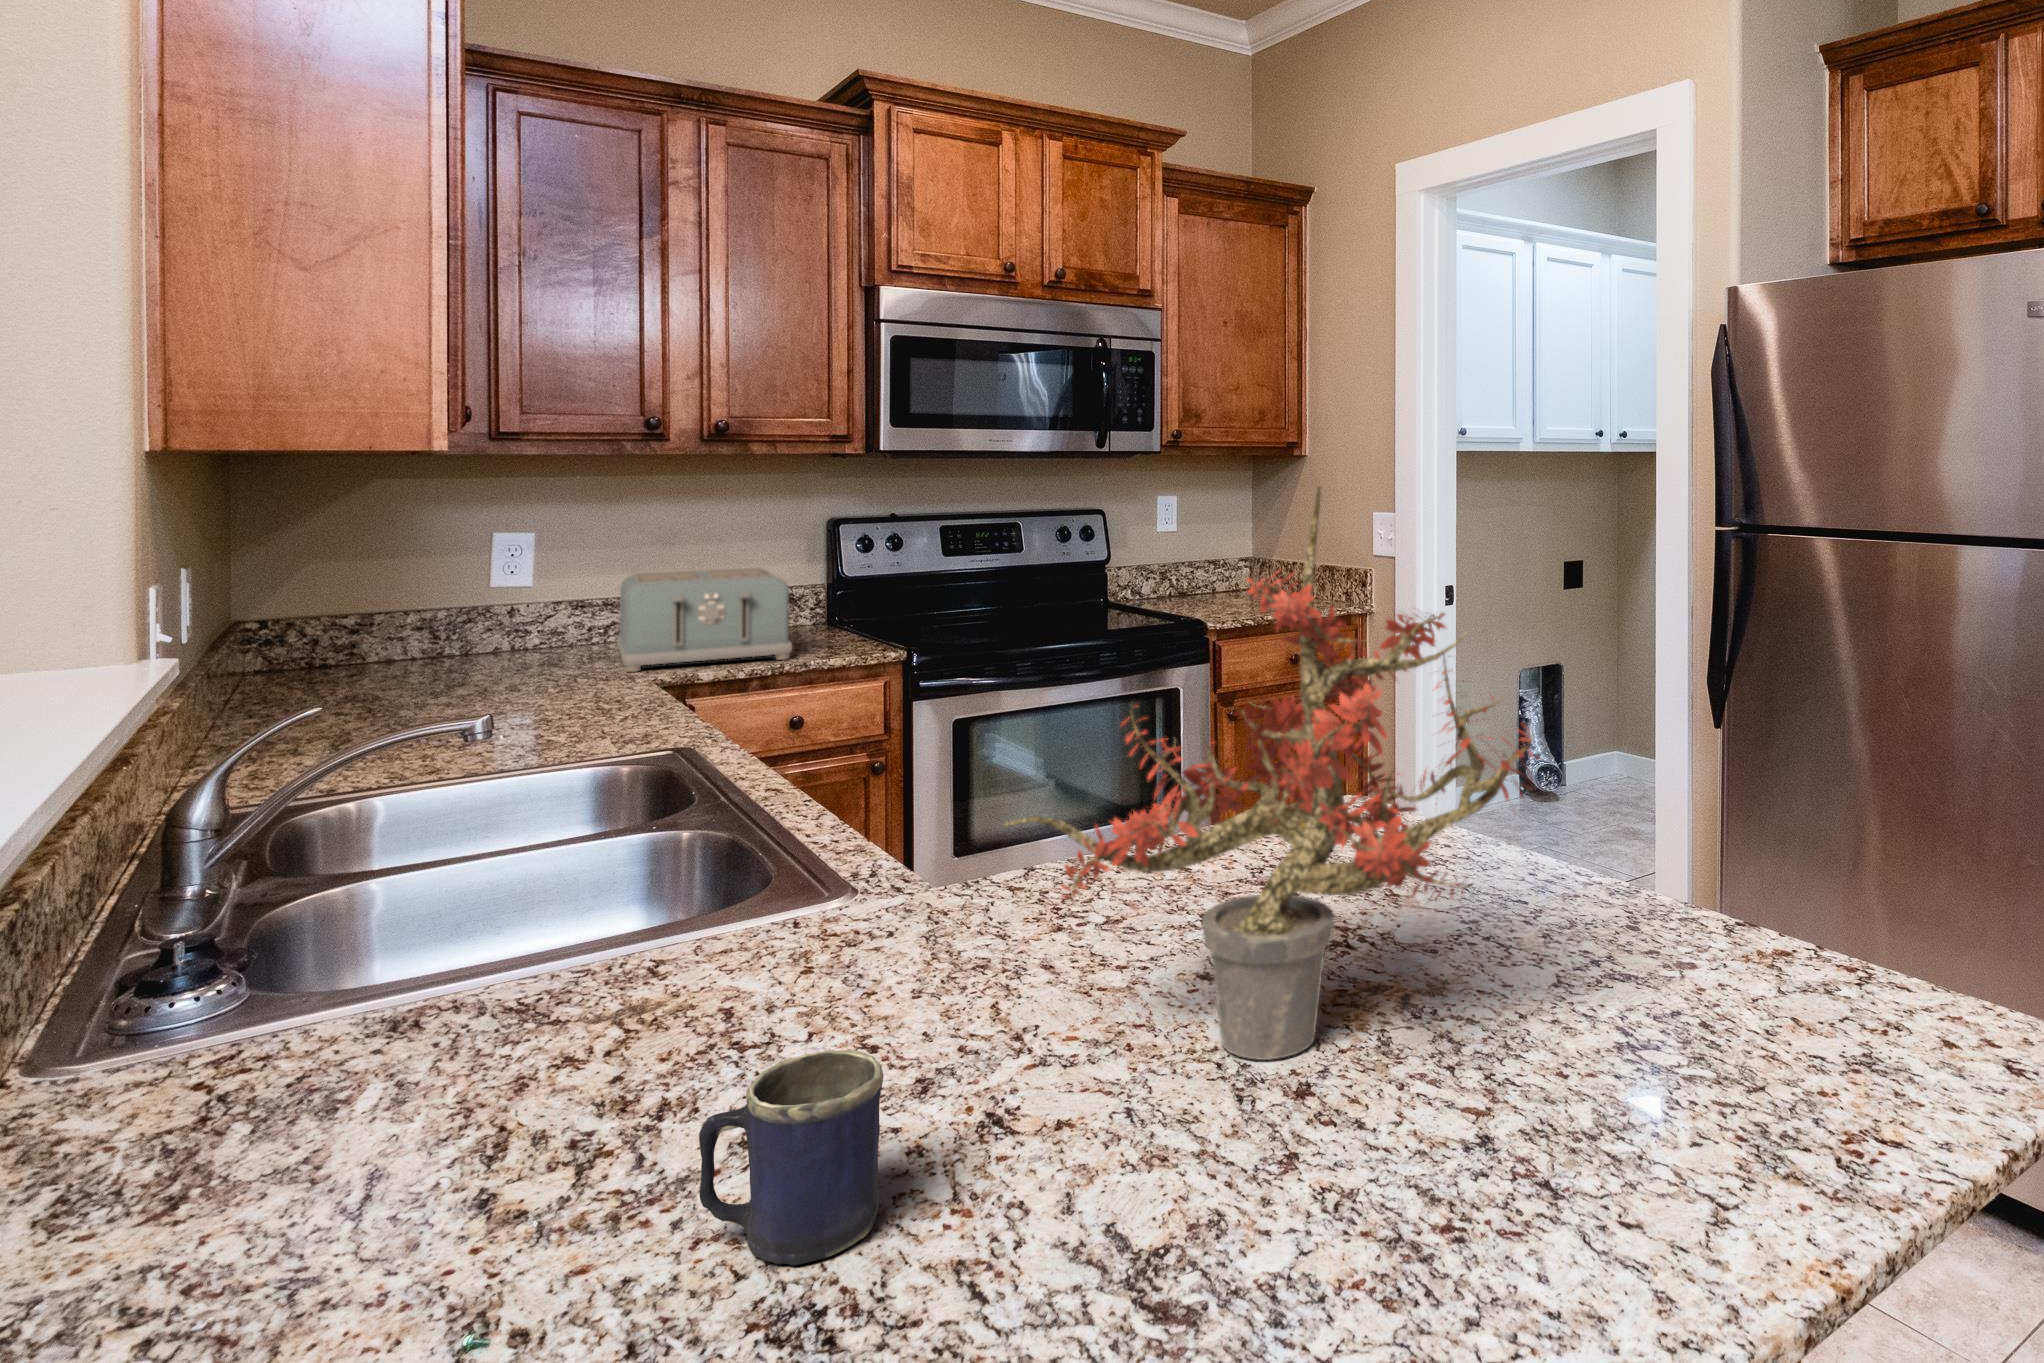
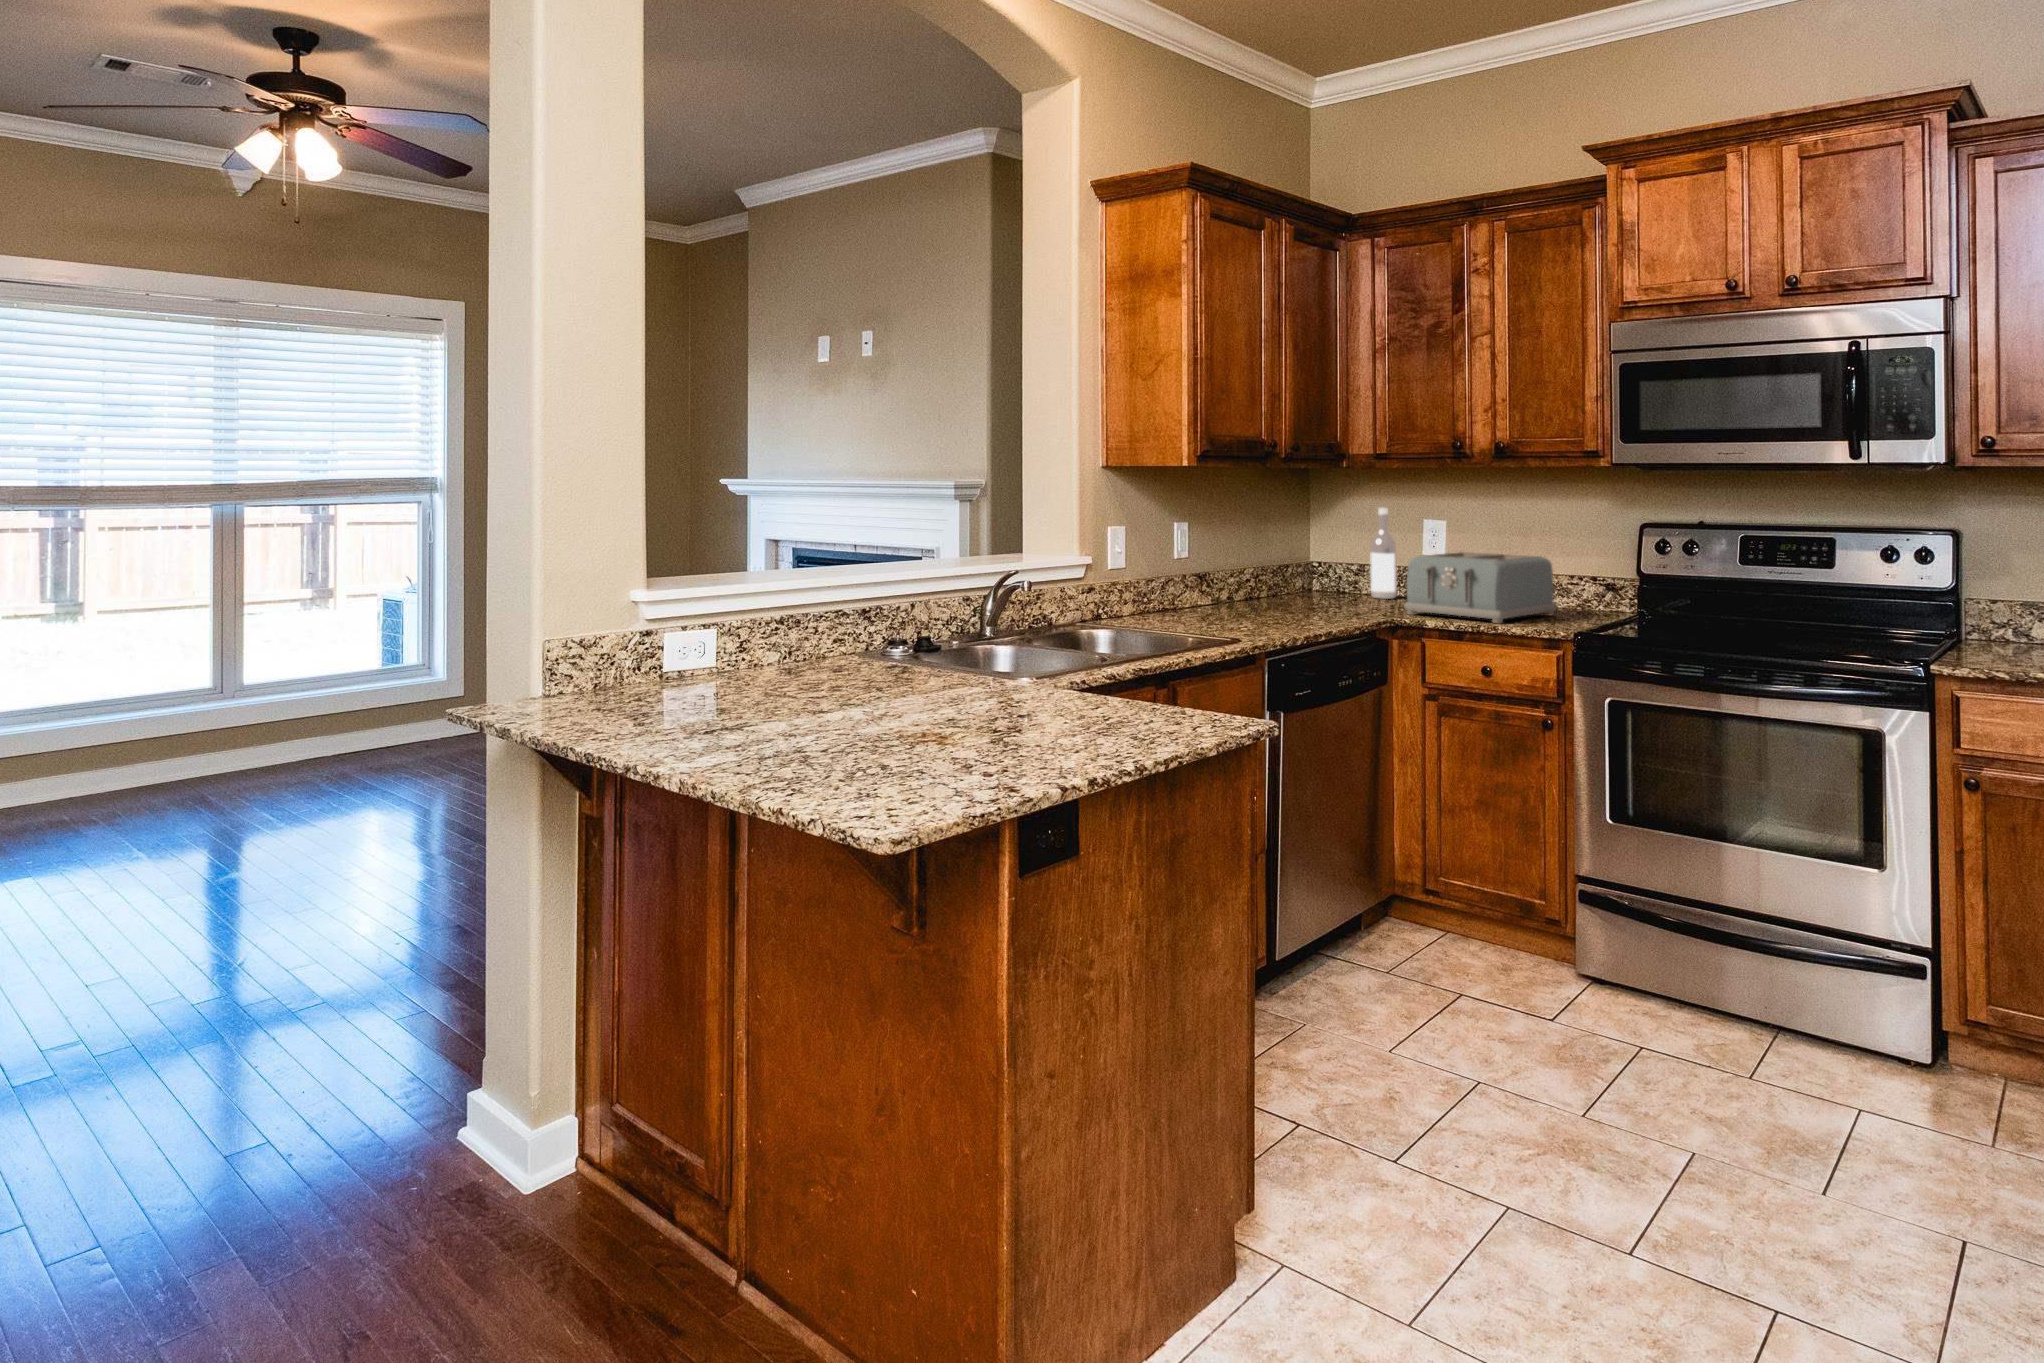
potted plant: present [1004,487,1533,1060] -> none [762,481,908,724]
wine bottle: none [414,517,463,665] -> present [1371,508,1397,599]
mug: present [699,1050,883,1265] -> none [698,650,736,701]

